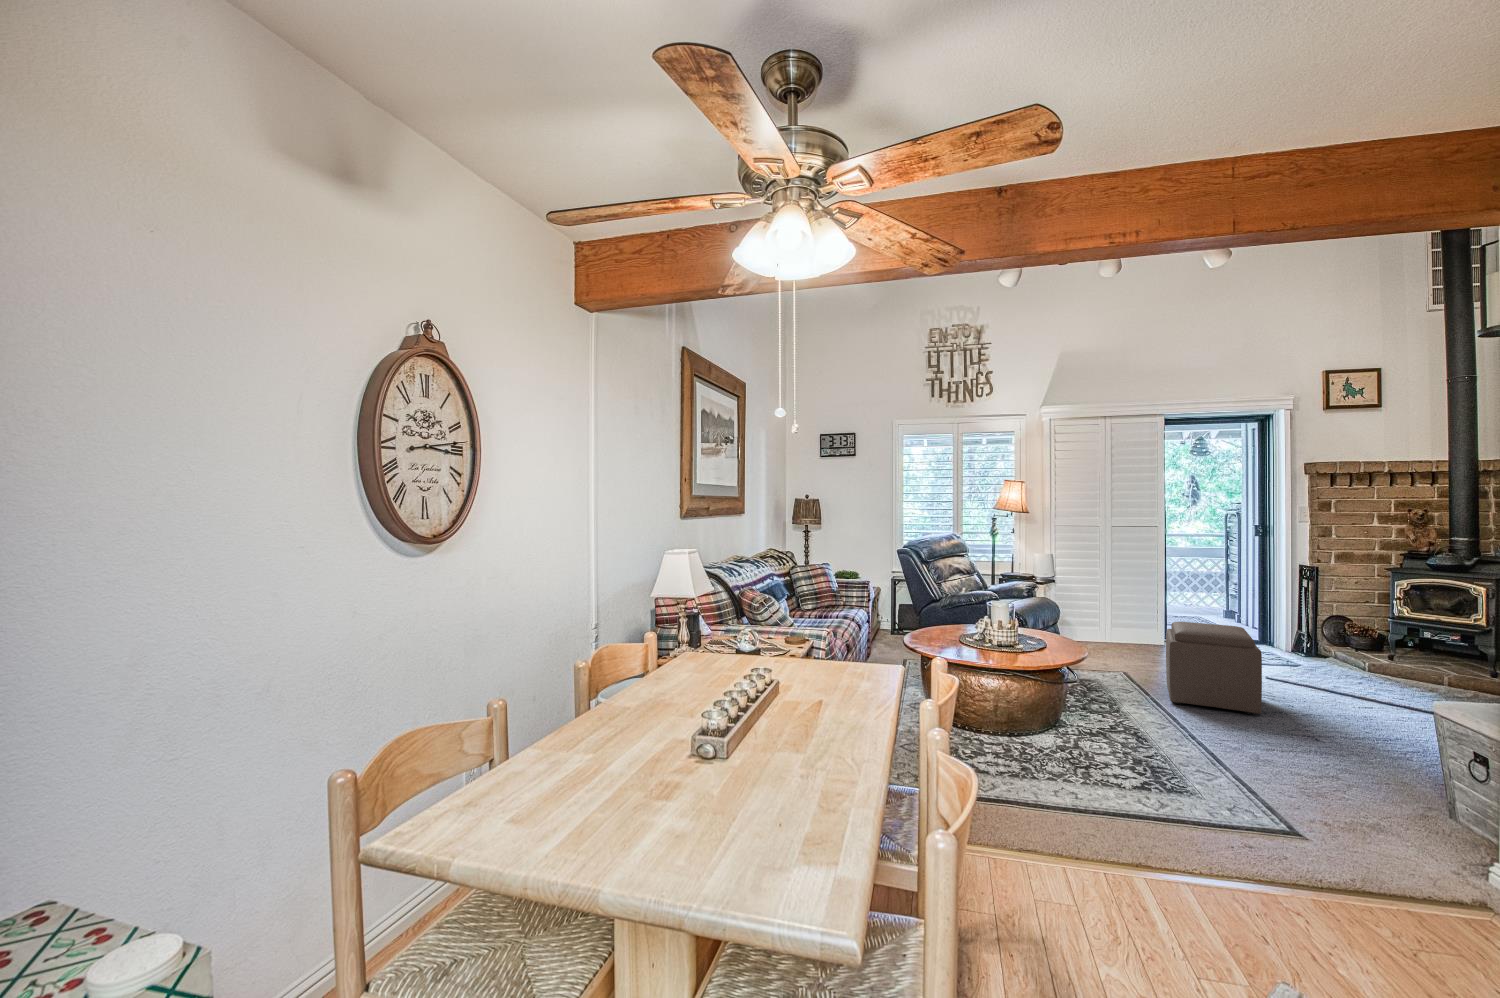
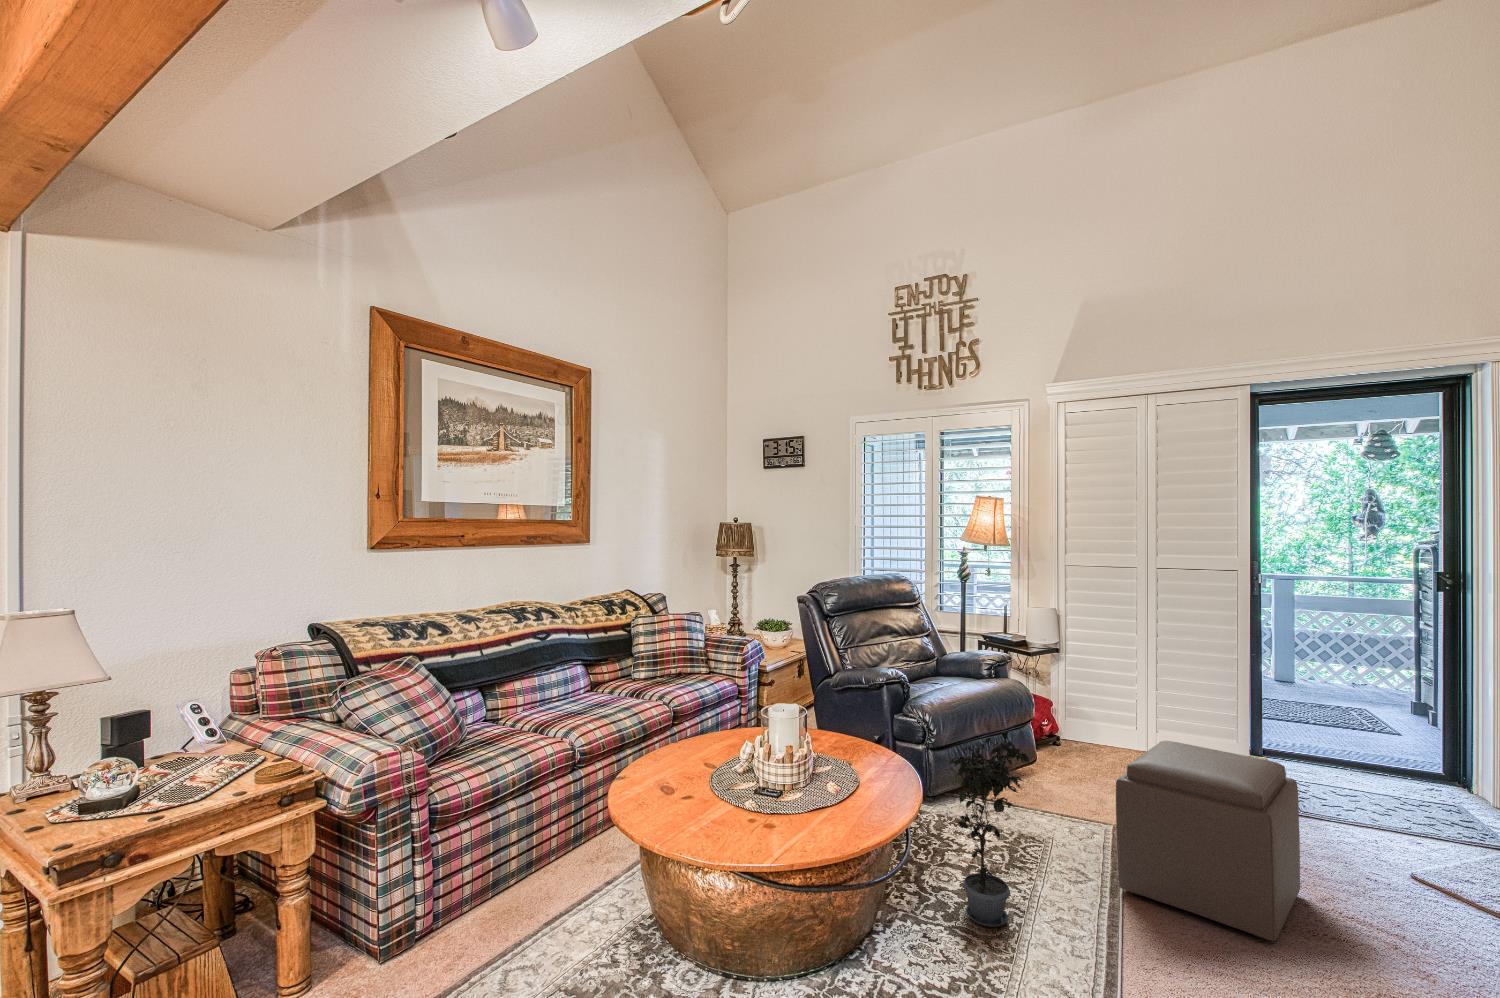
potted plant: none [1100,615,1155,724] -> present [949,731,1029,927]

